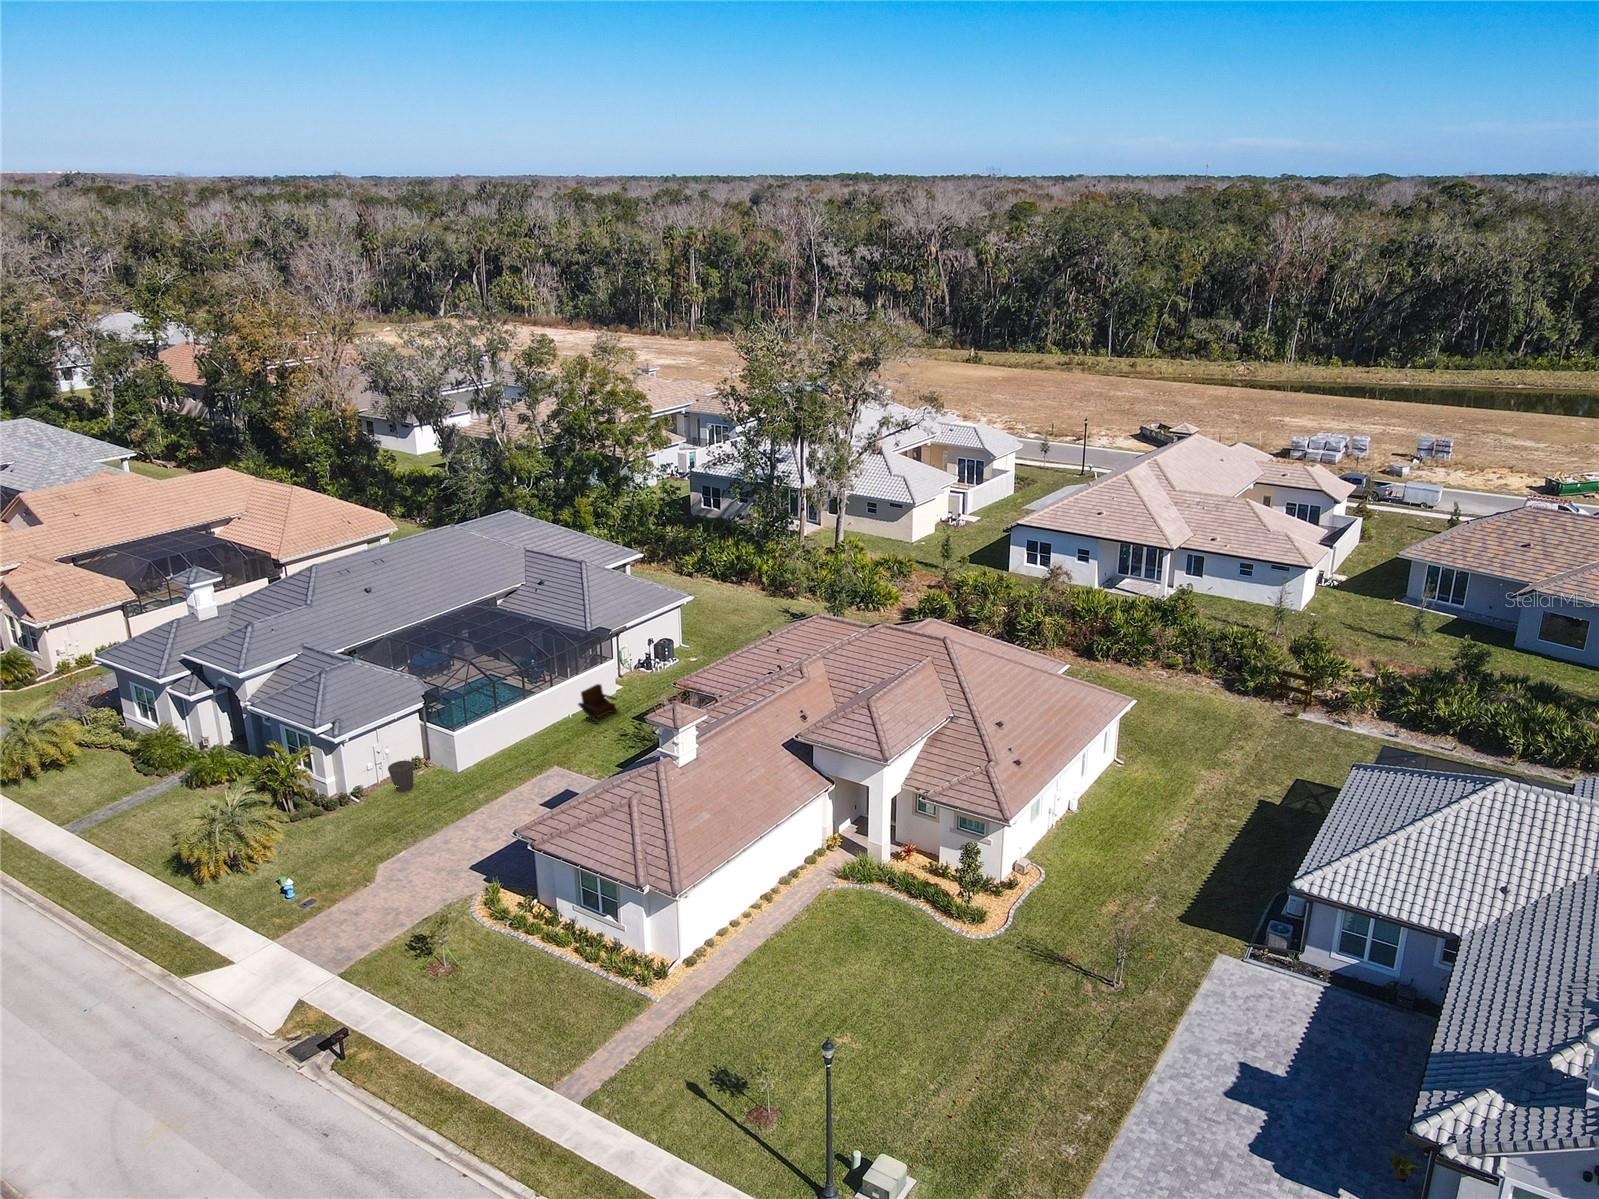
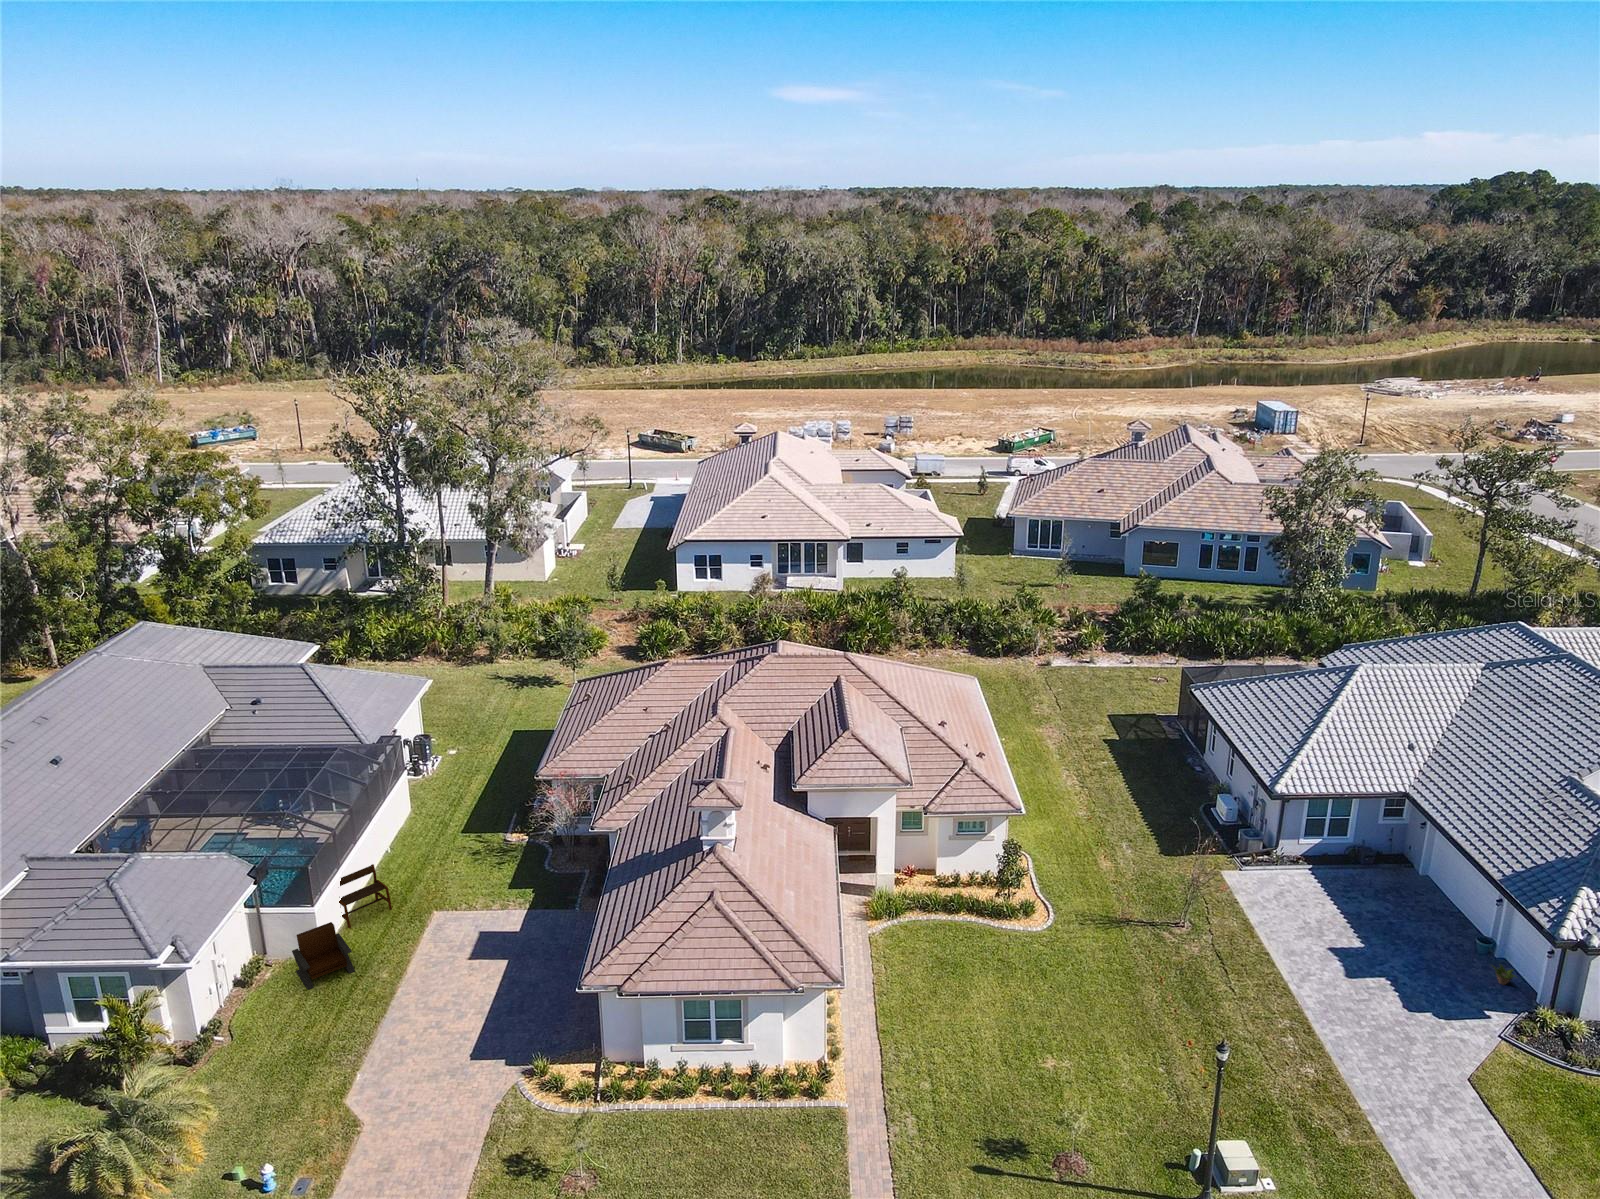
bench: present [1271,670,1314,712] -> present [339,864,392,928]
lounge chair: present [578,684,619,724] -> present [292,922,355,990]
trash can: present [388,761,413,792] -> none [221,965,258,1011]

